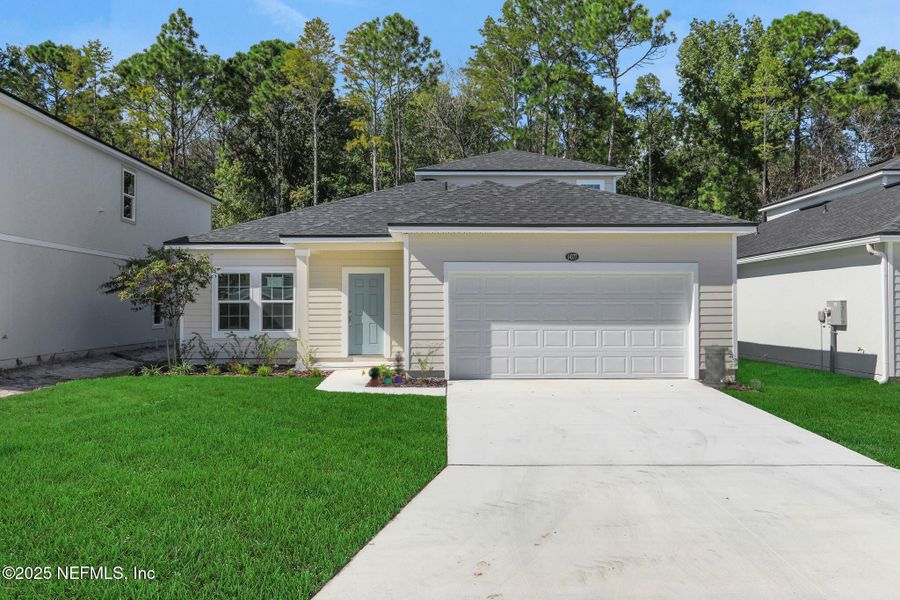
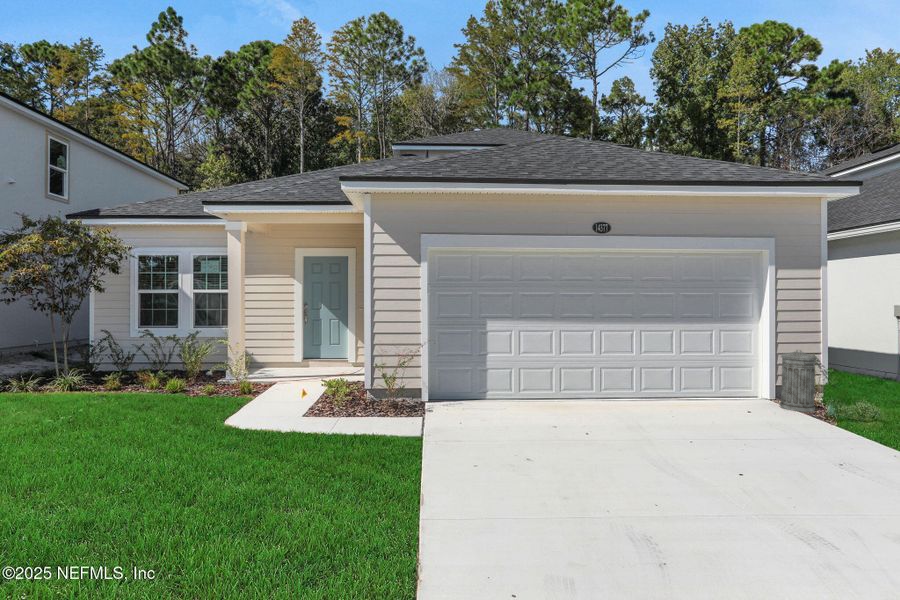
potted plant: present [369,352,404,385] -> none [310,359,366,411]

